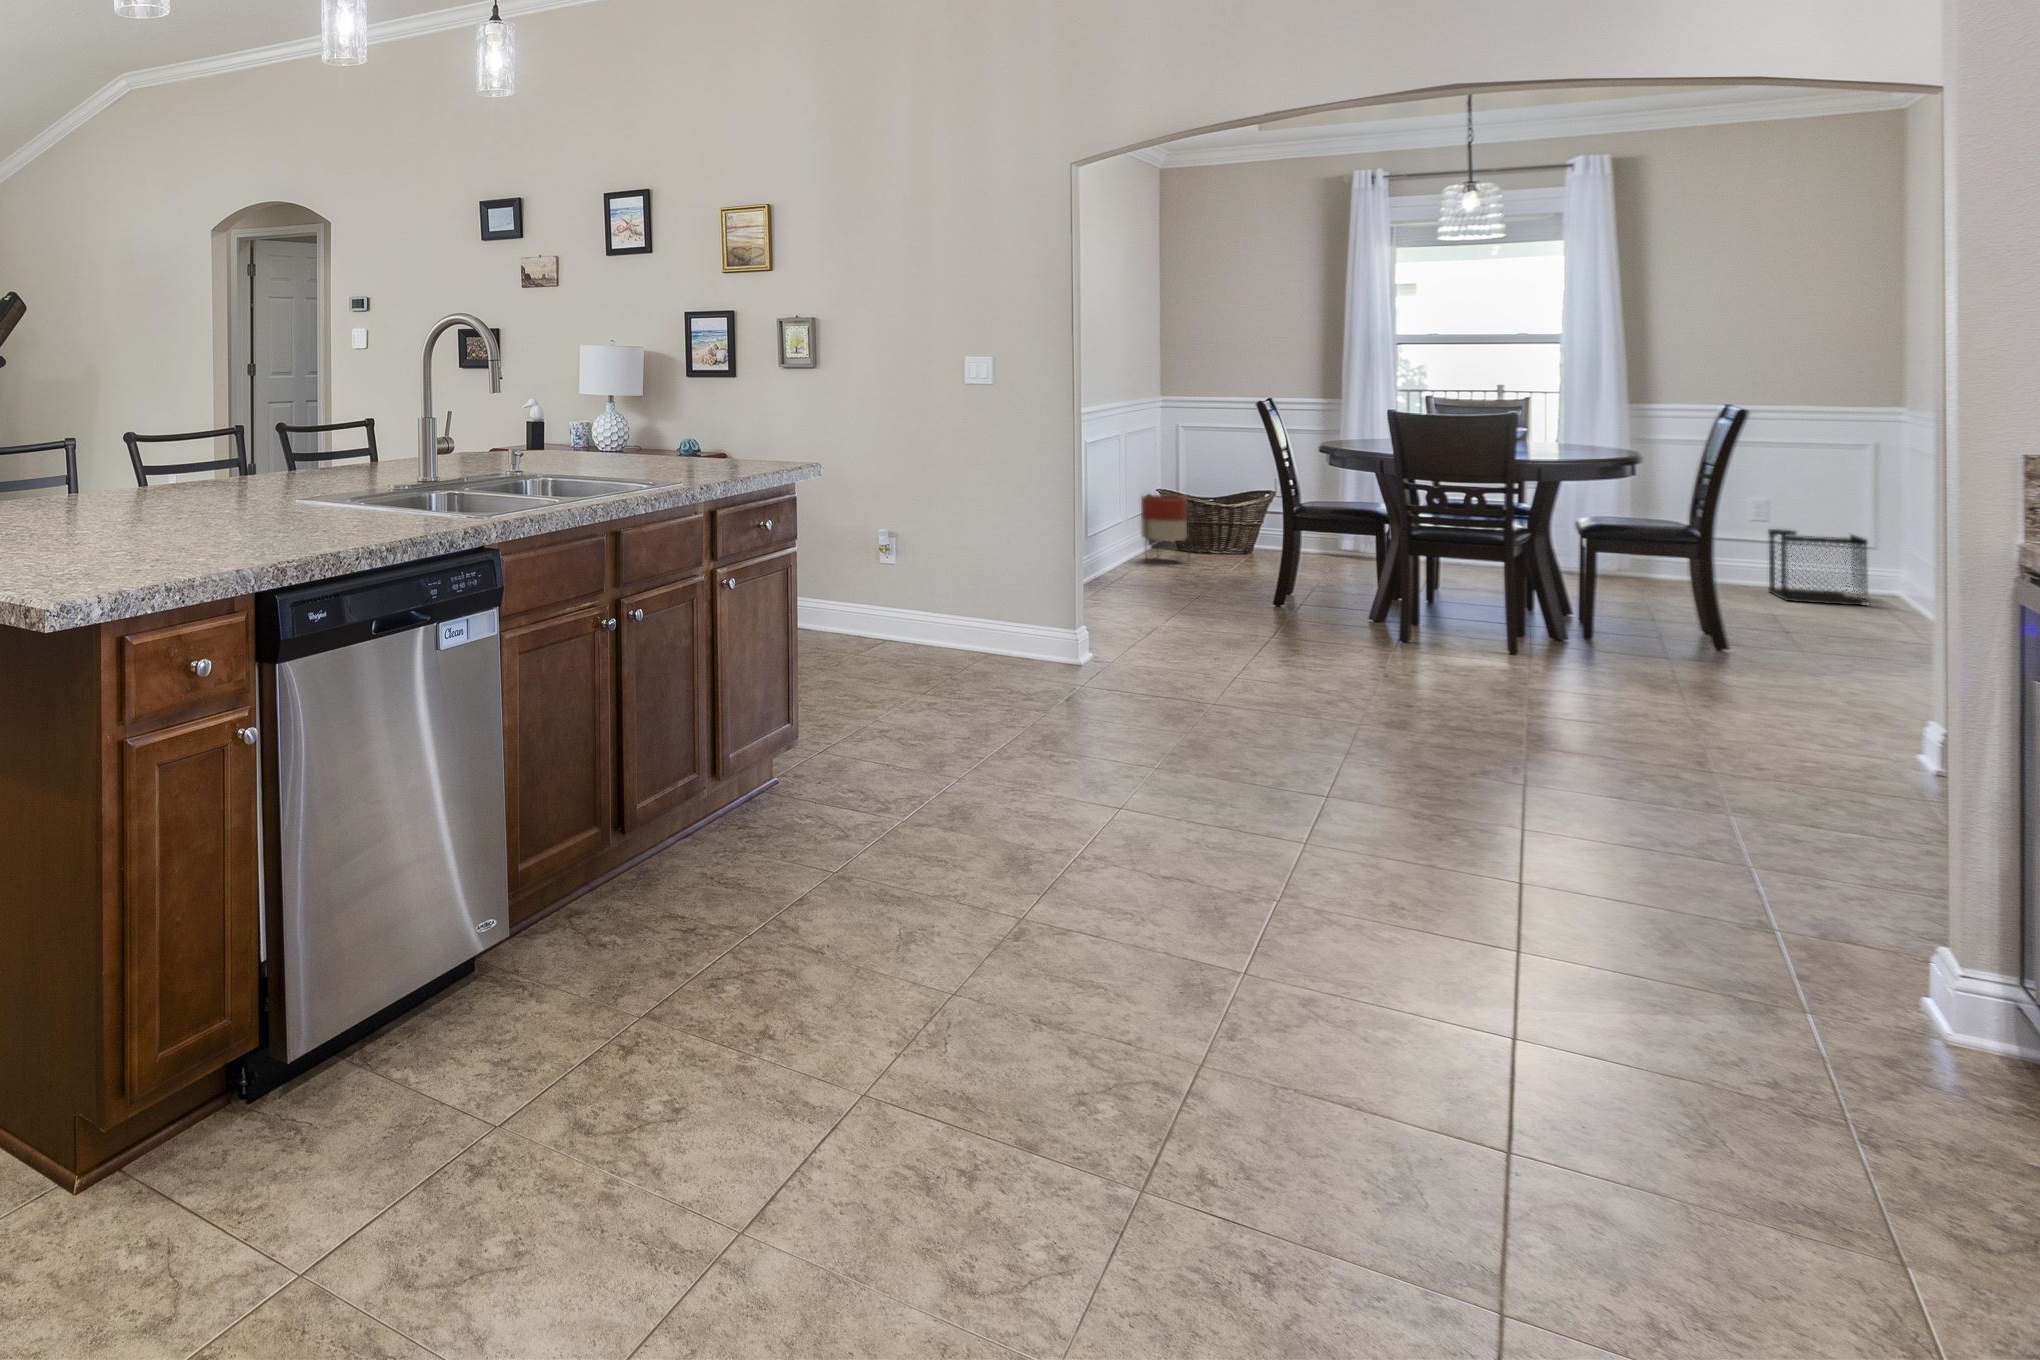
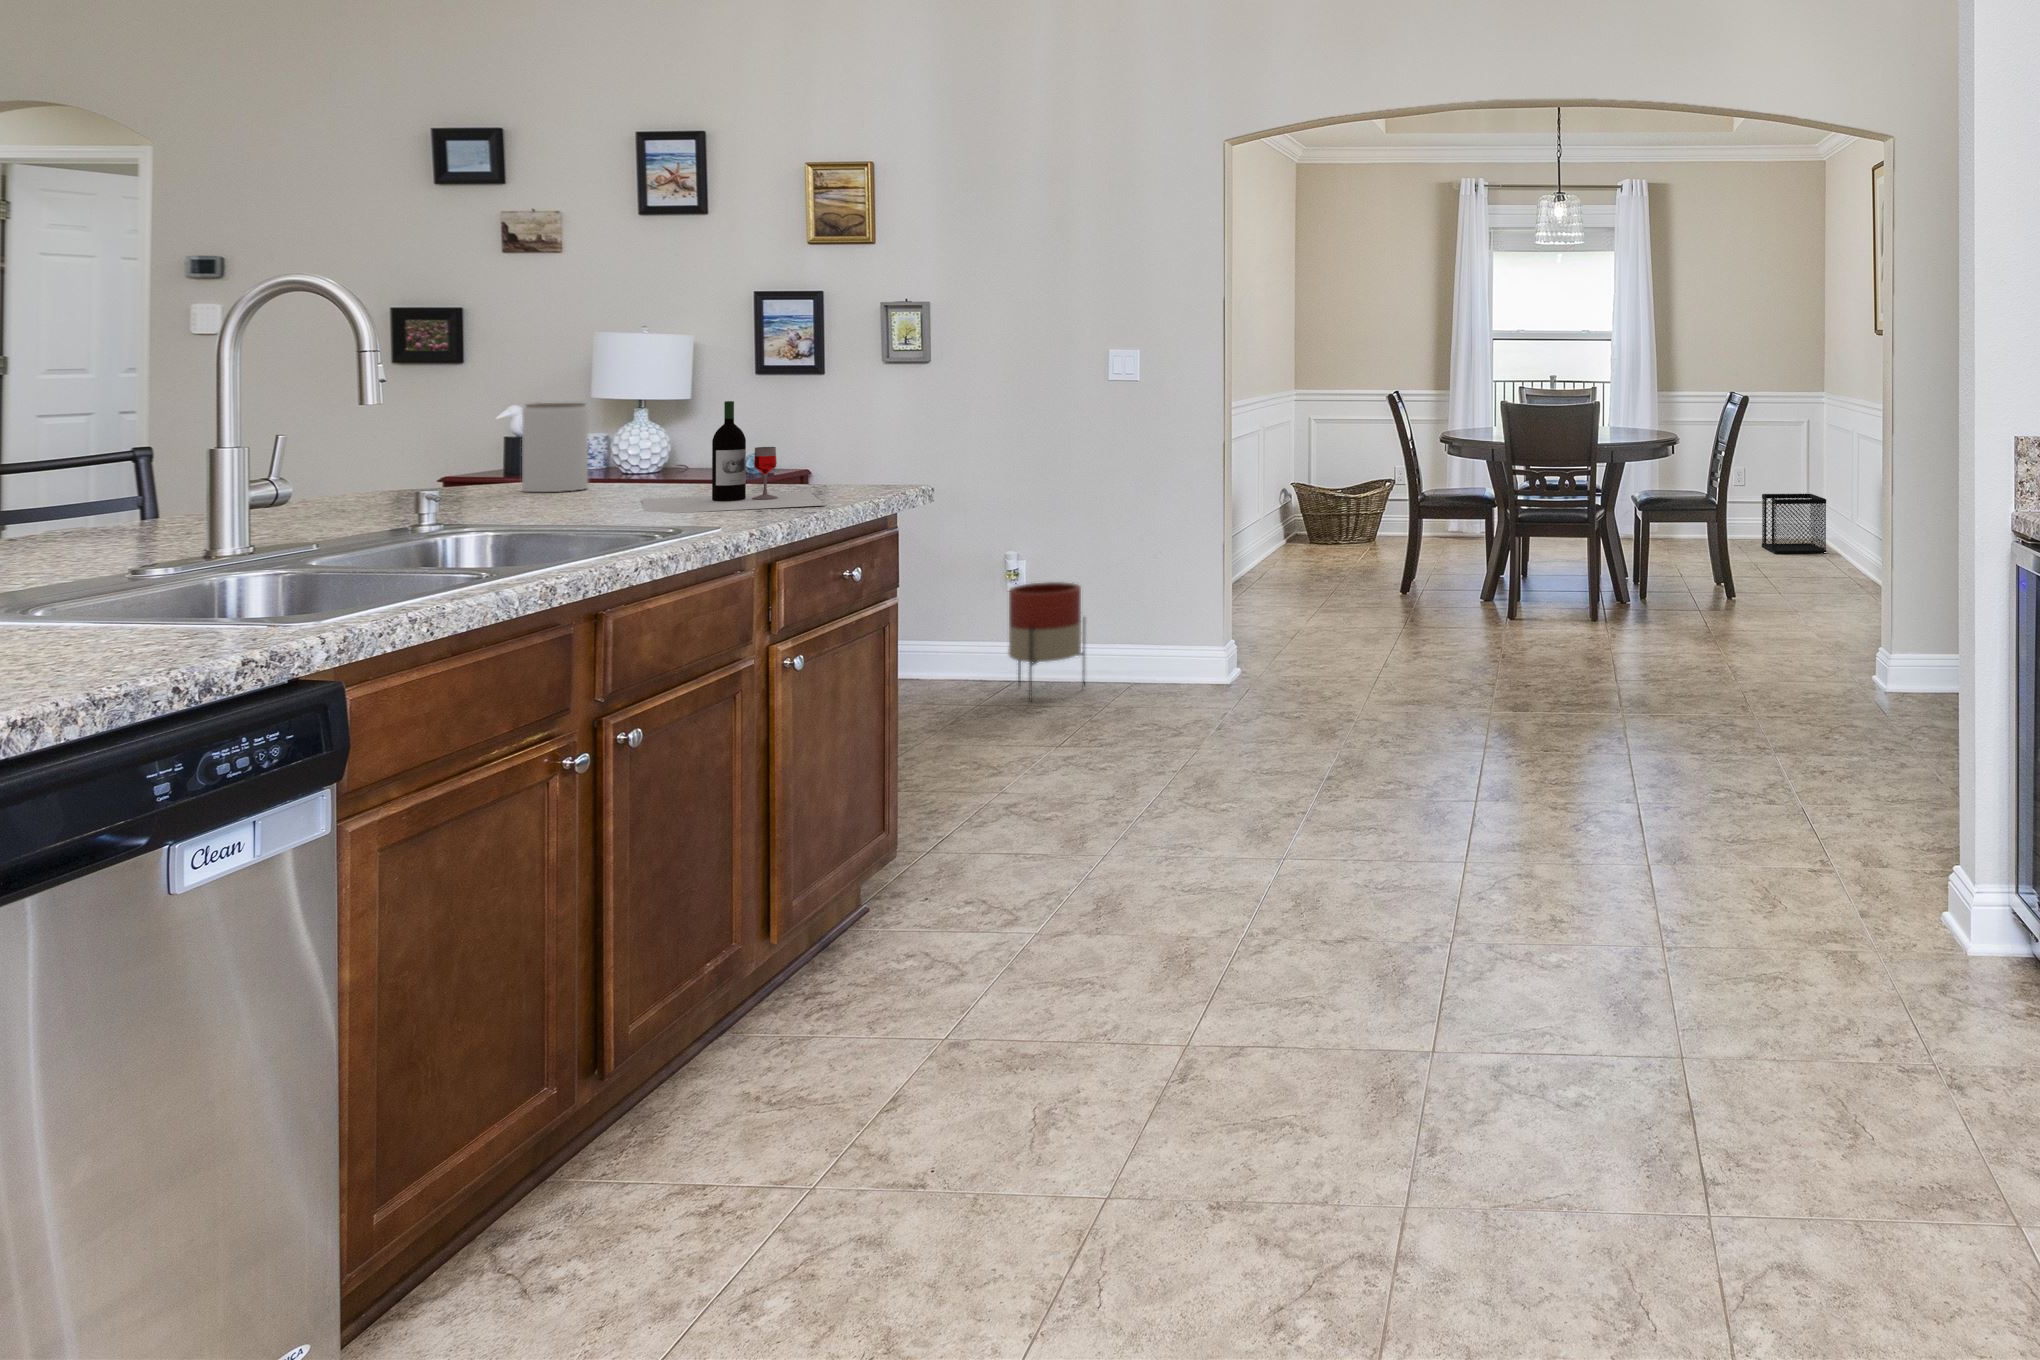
jar: none [550,394,590,457] -> present [522,403,588,492]
wine bottle: none [626,394,748,472] -> present [642,401,825,513]
planter: present [1141,495,1189,543] -> present [1008,582,1085,700]

